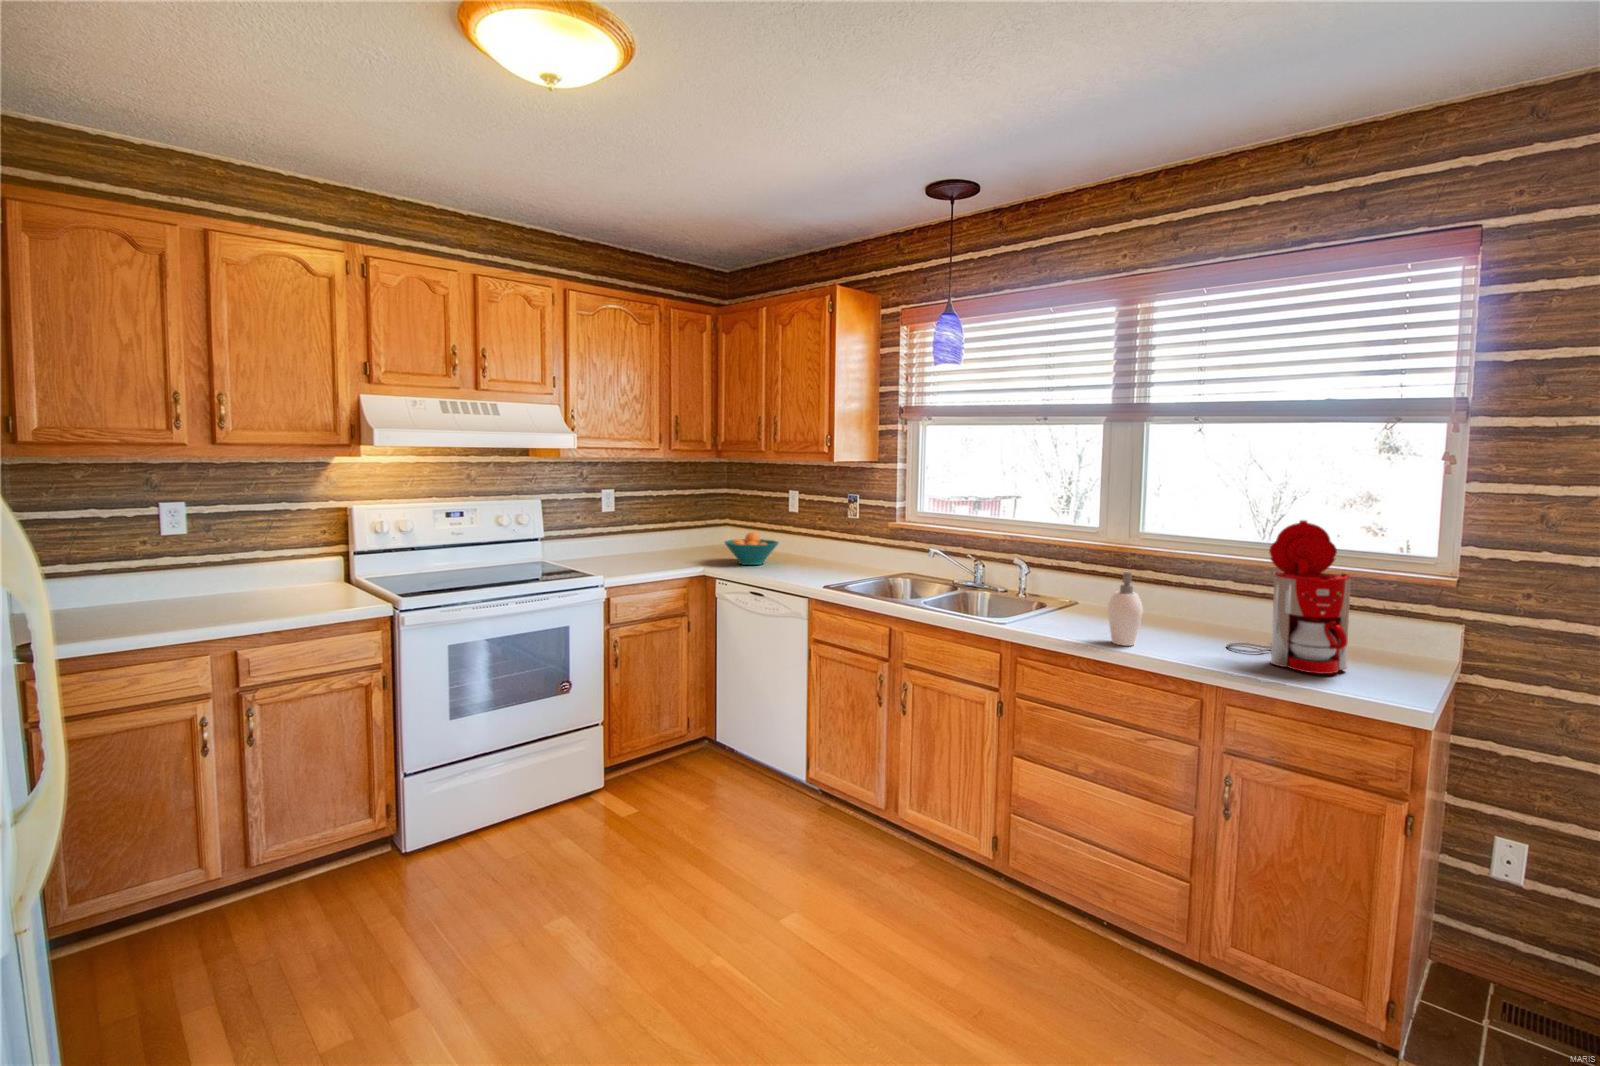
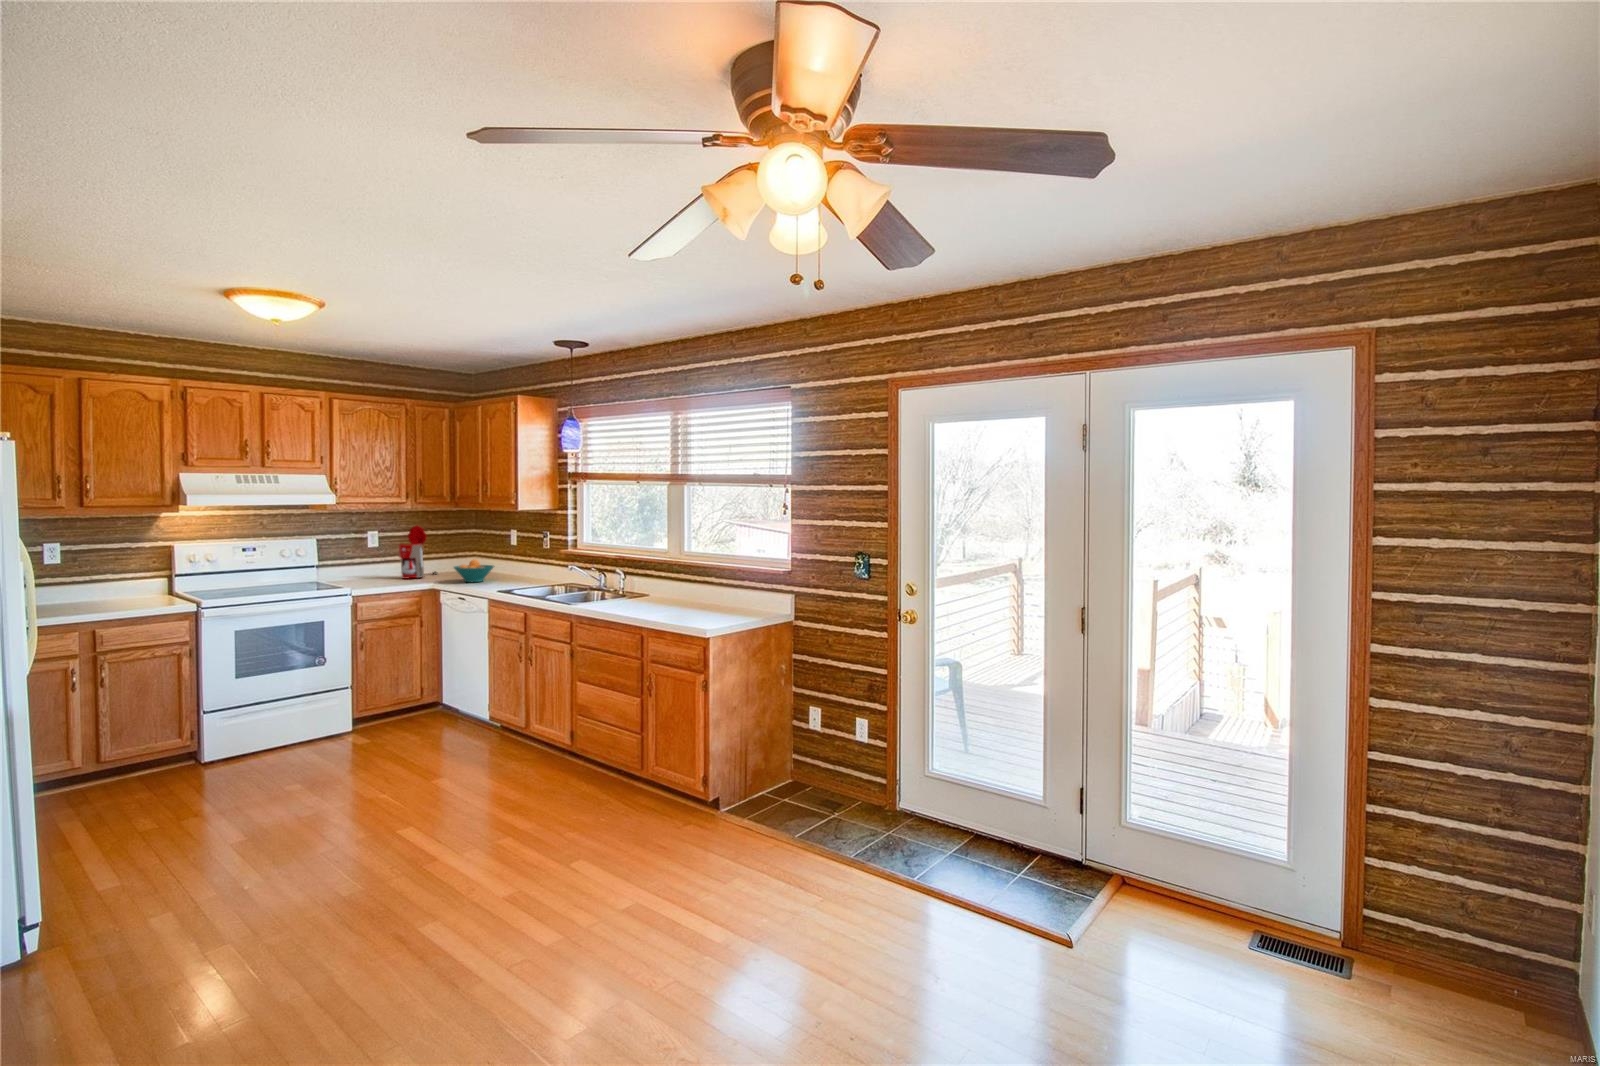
coffee maker: present [1227,520,1351,674] -> present [399,525,437,578]
soap dispenser: present [1108,572,1143,646] -> none [615,573,634,613]

